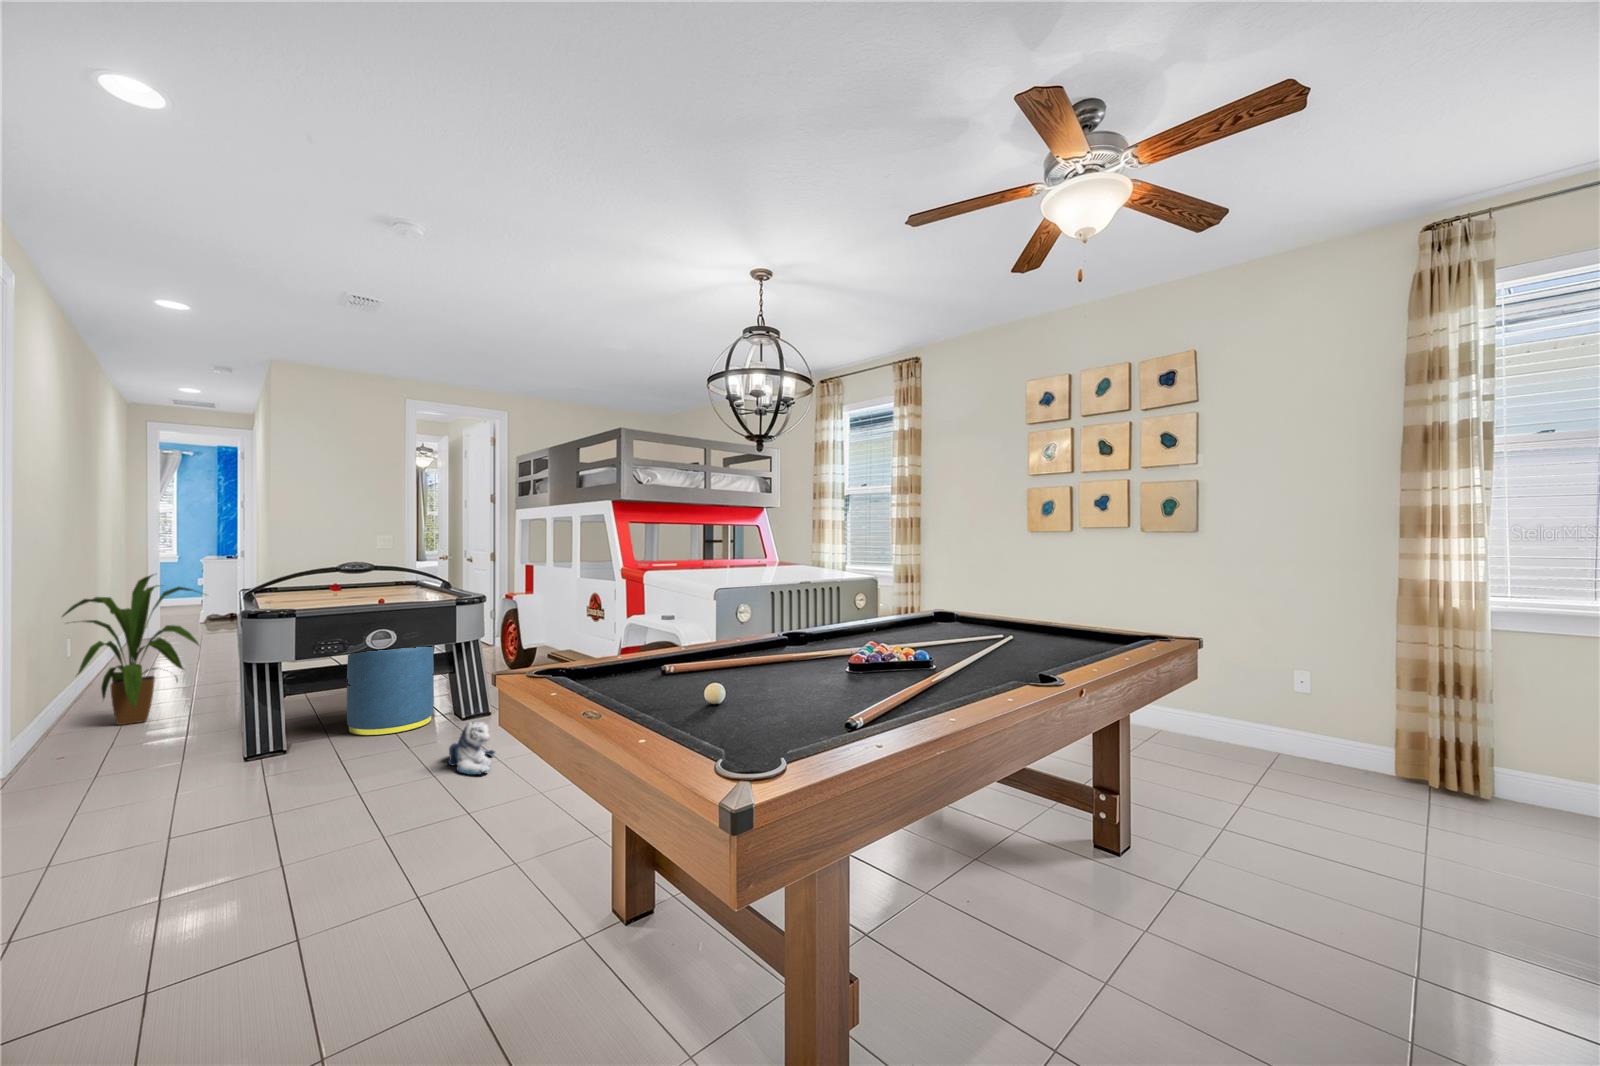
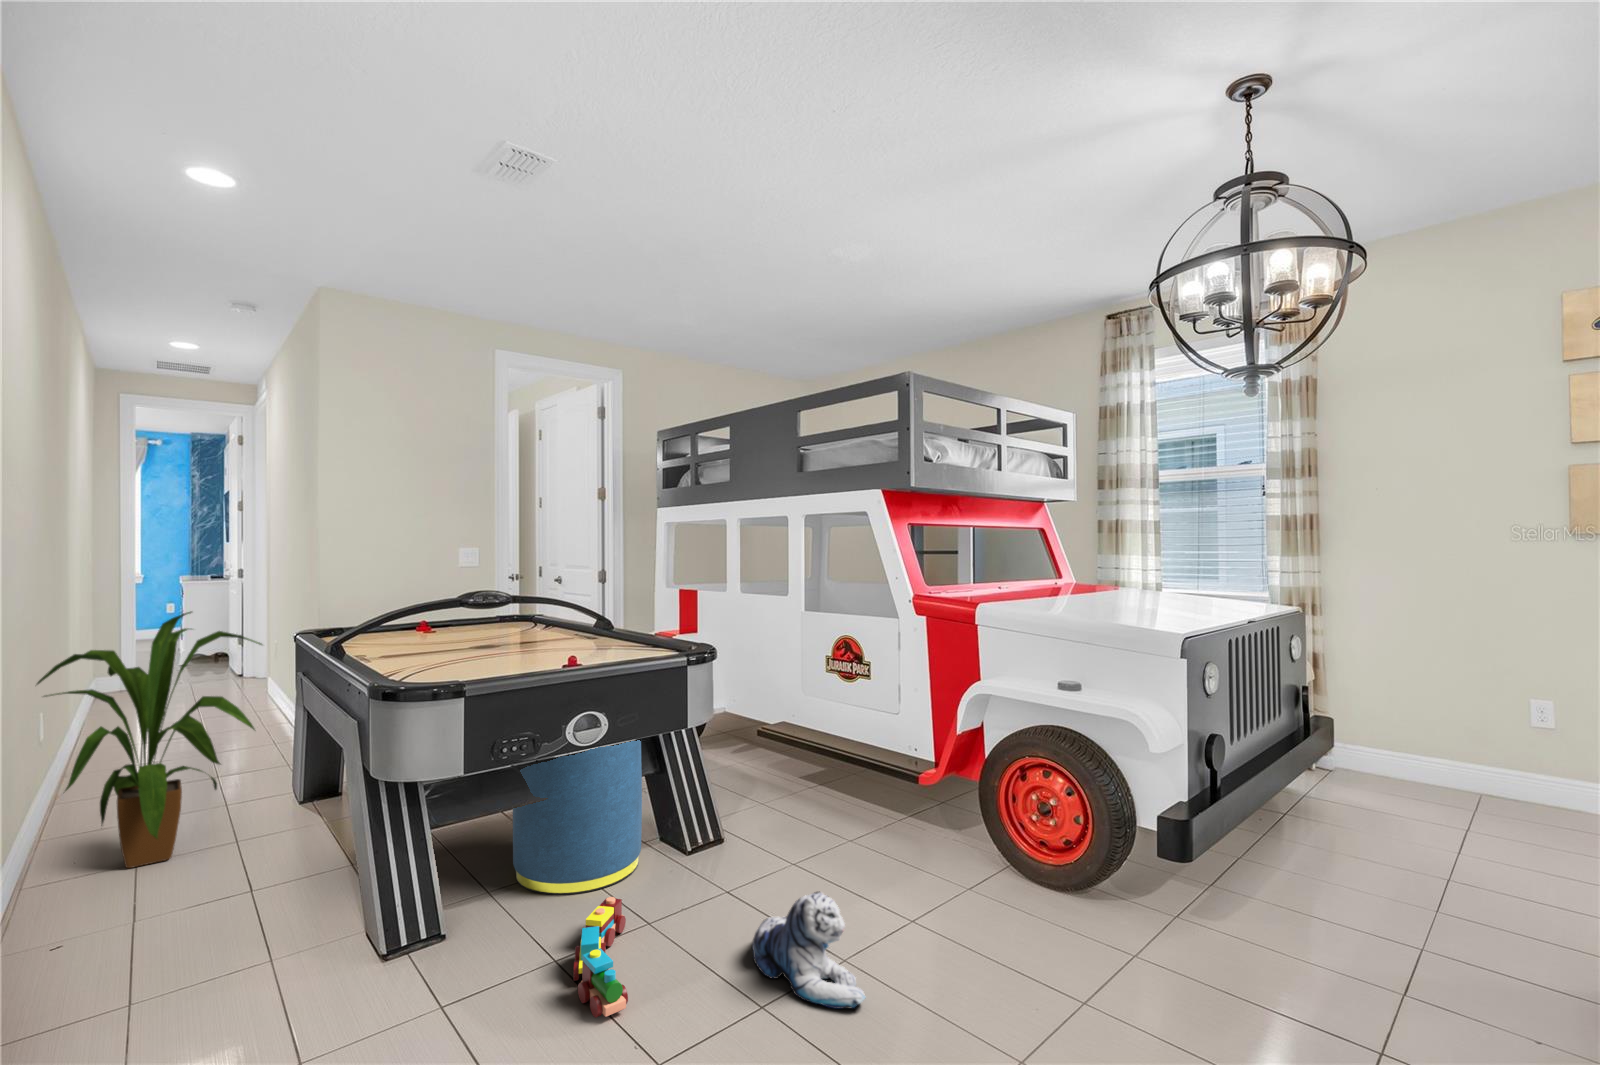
toy train: none [340,731,393,778] -> present [574,897,628,1018]

